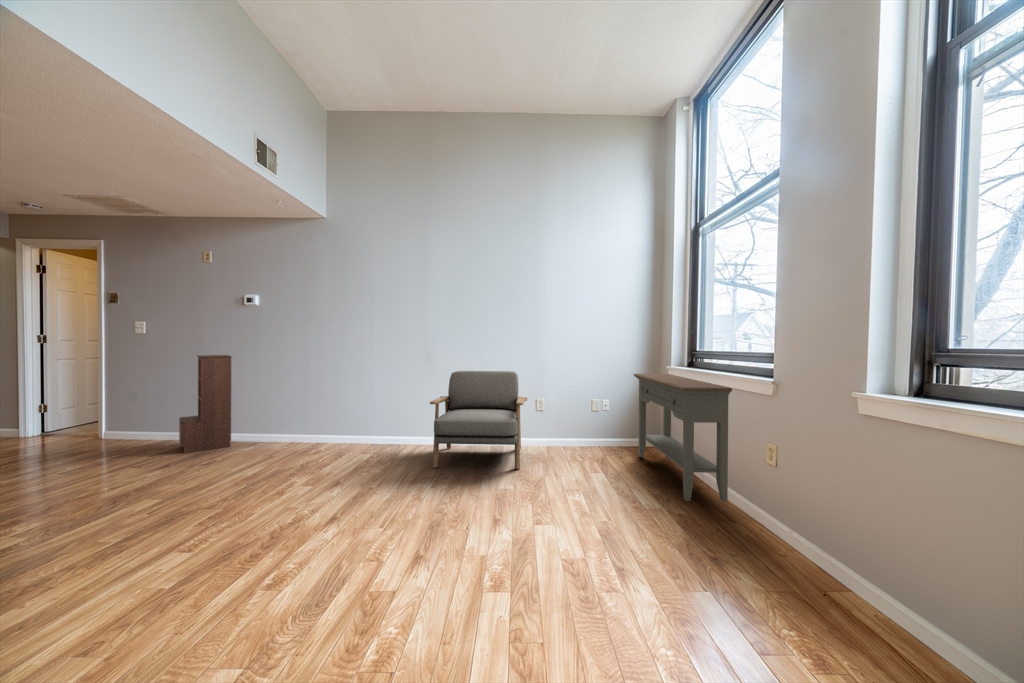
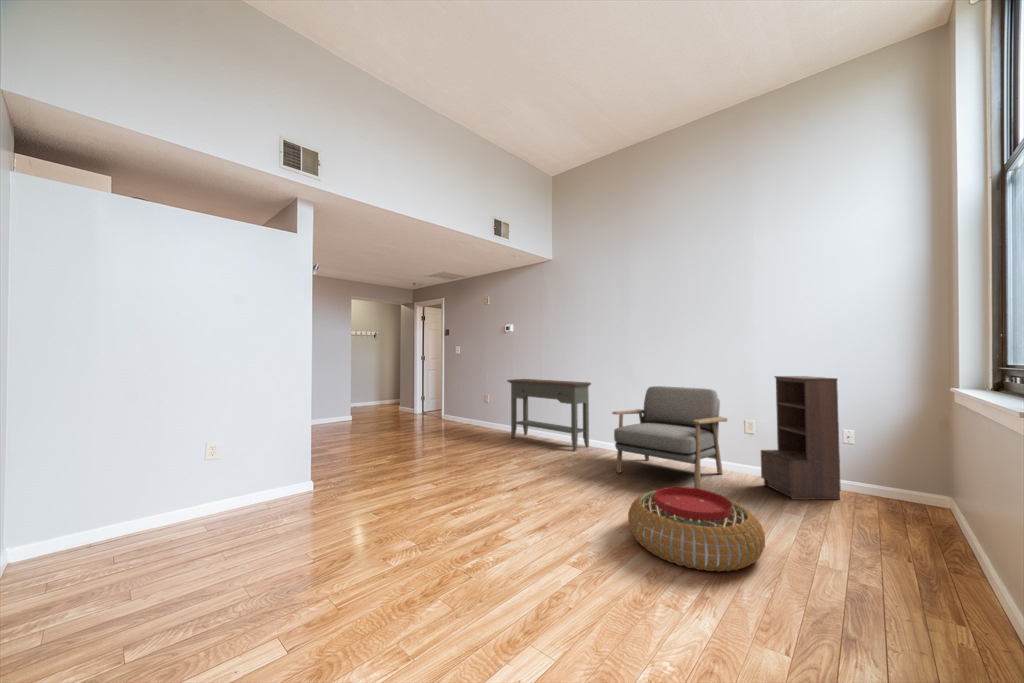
bookshelf: present [179,355,232,453] -> present [761,376,841,500]
console table: present [634,374,732,501] -> present [507,379,591,451]
pouf: none [505,468,627,548] -> present [628,487,765,572]

